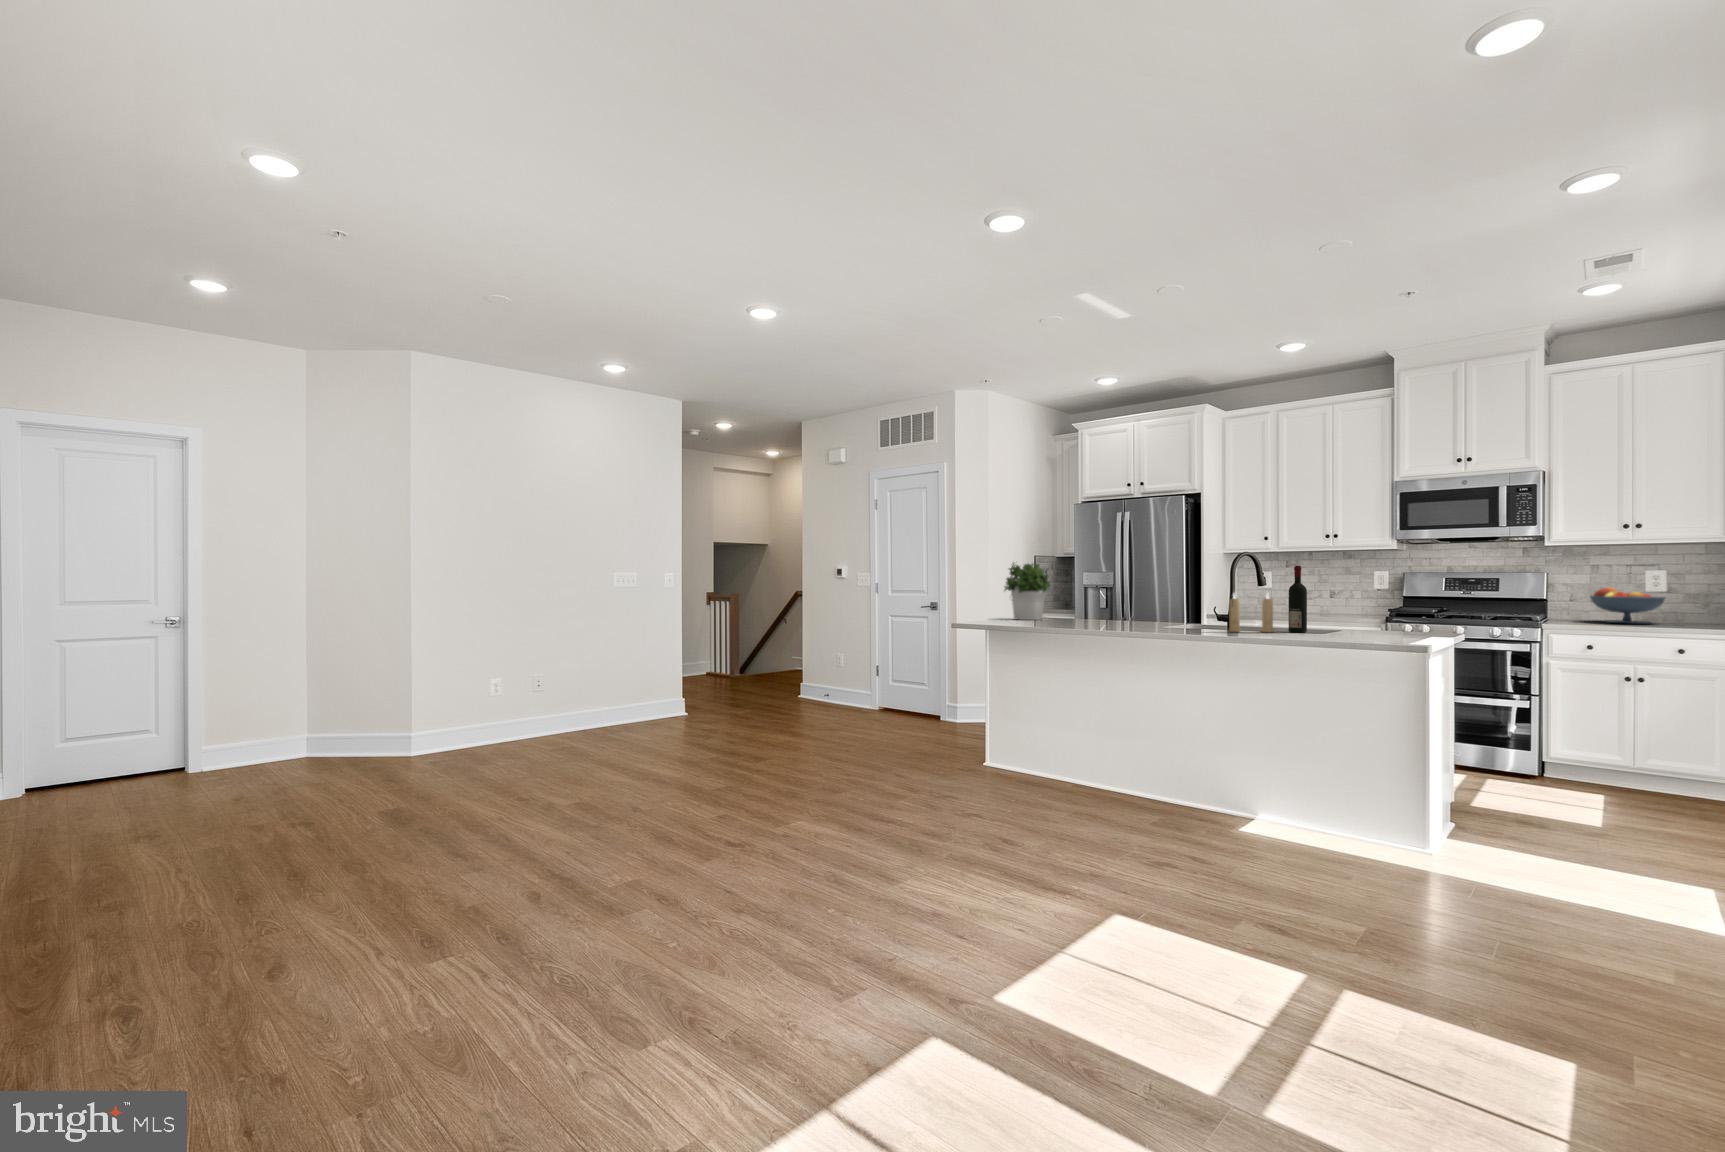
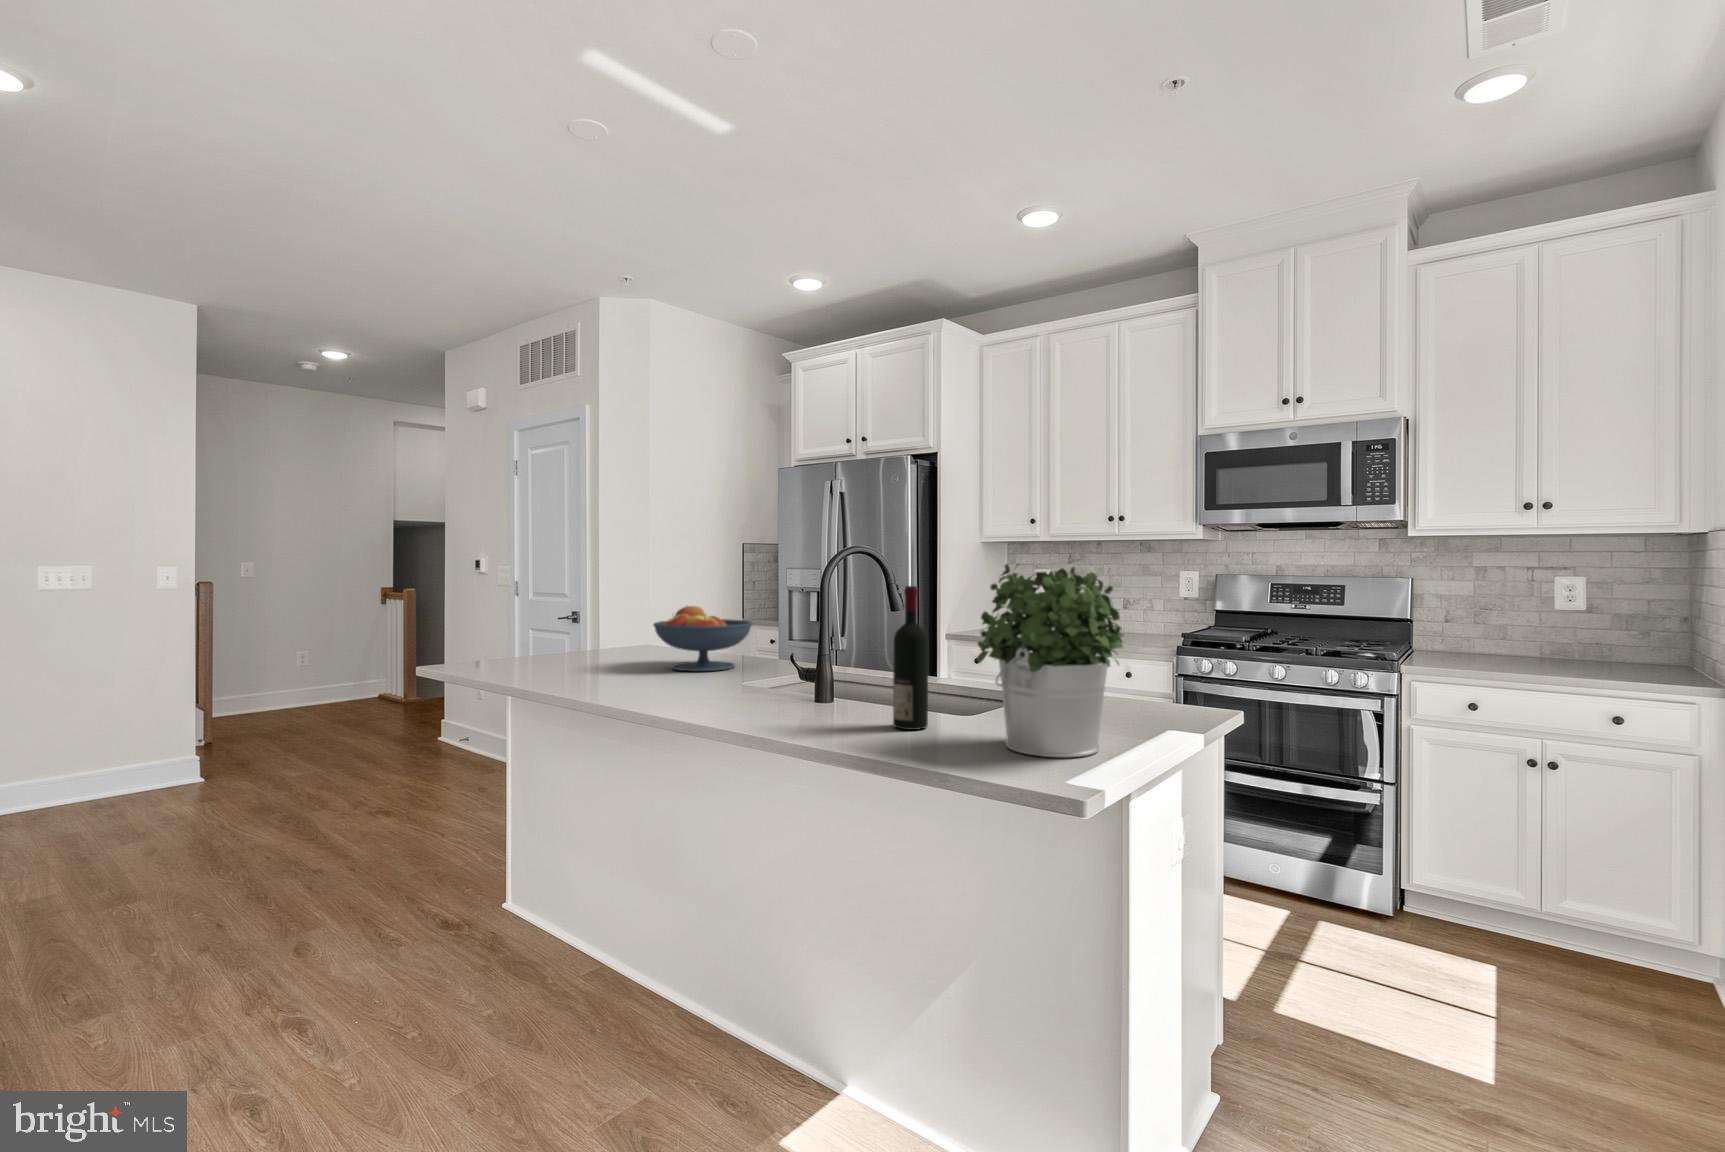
potted plant: present [1005,563,1050,620] -> present [976,564,1124,757]
fruit bowl: present [1590,587,1665,624] -> present [653,606,752,671]
candle: present [1229,594,1274,632] -> none [770,639,862,730]

